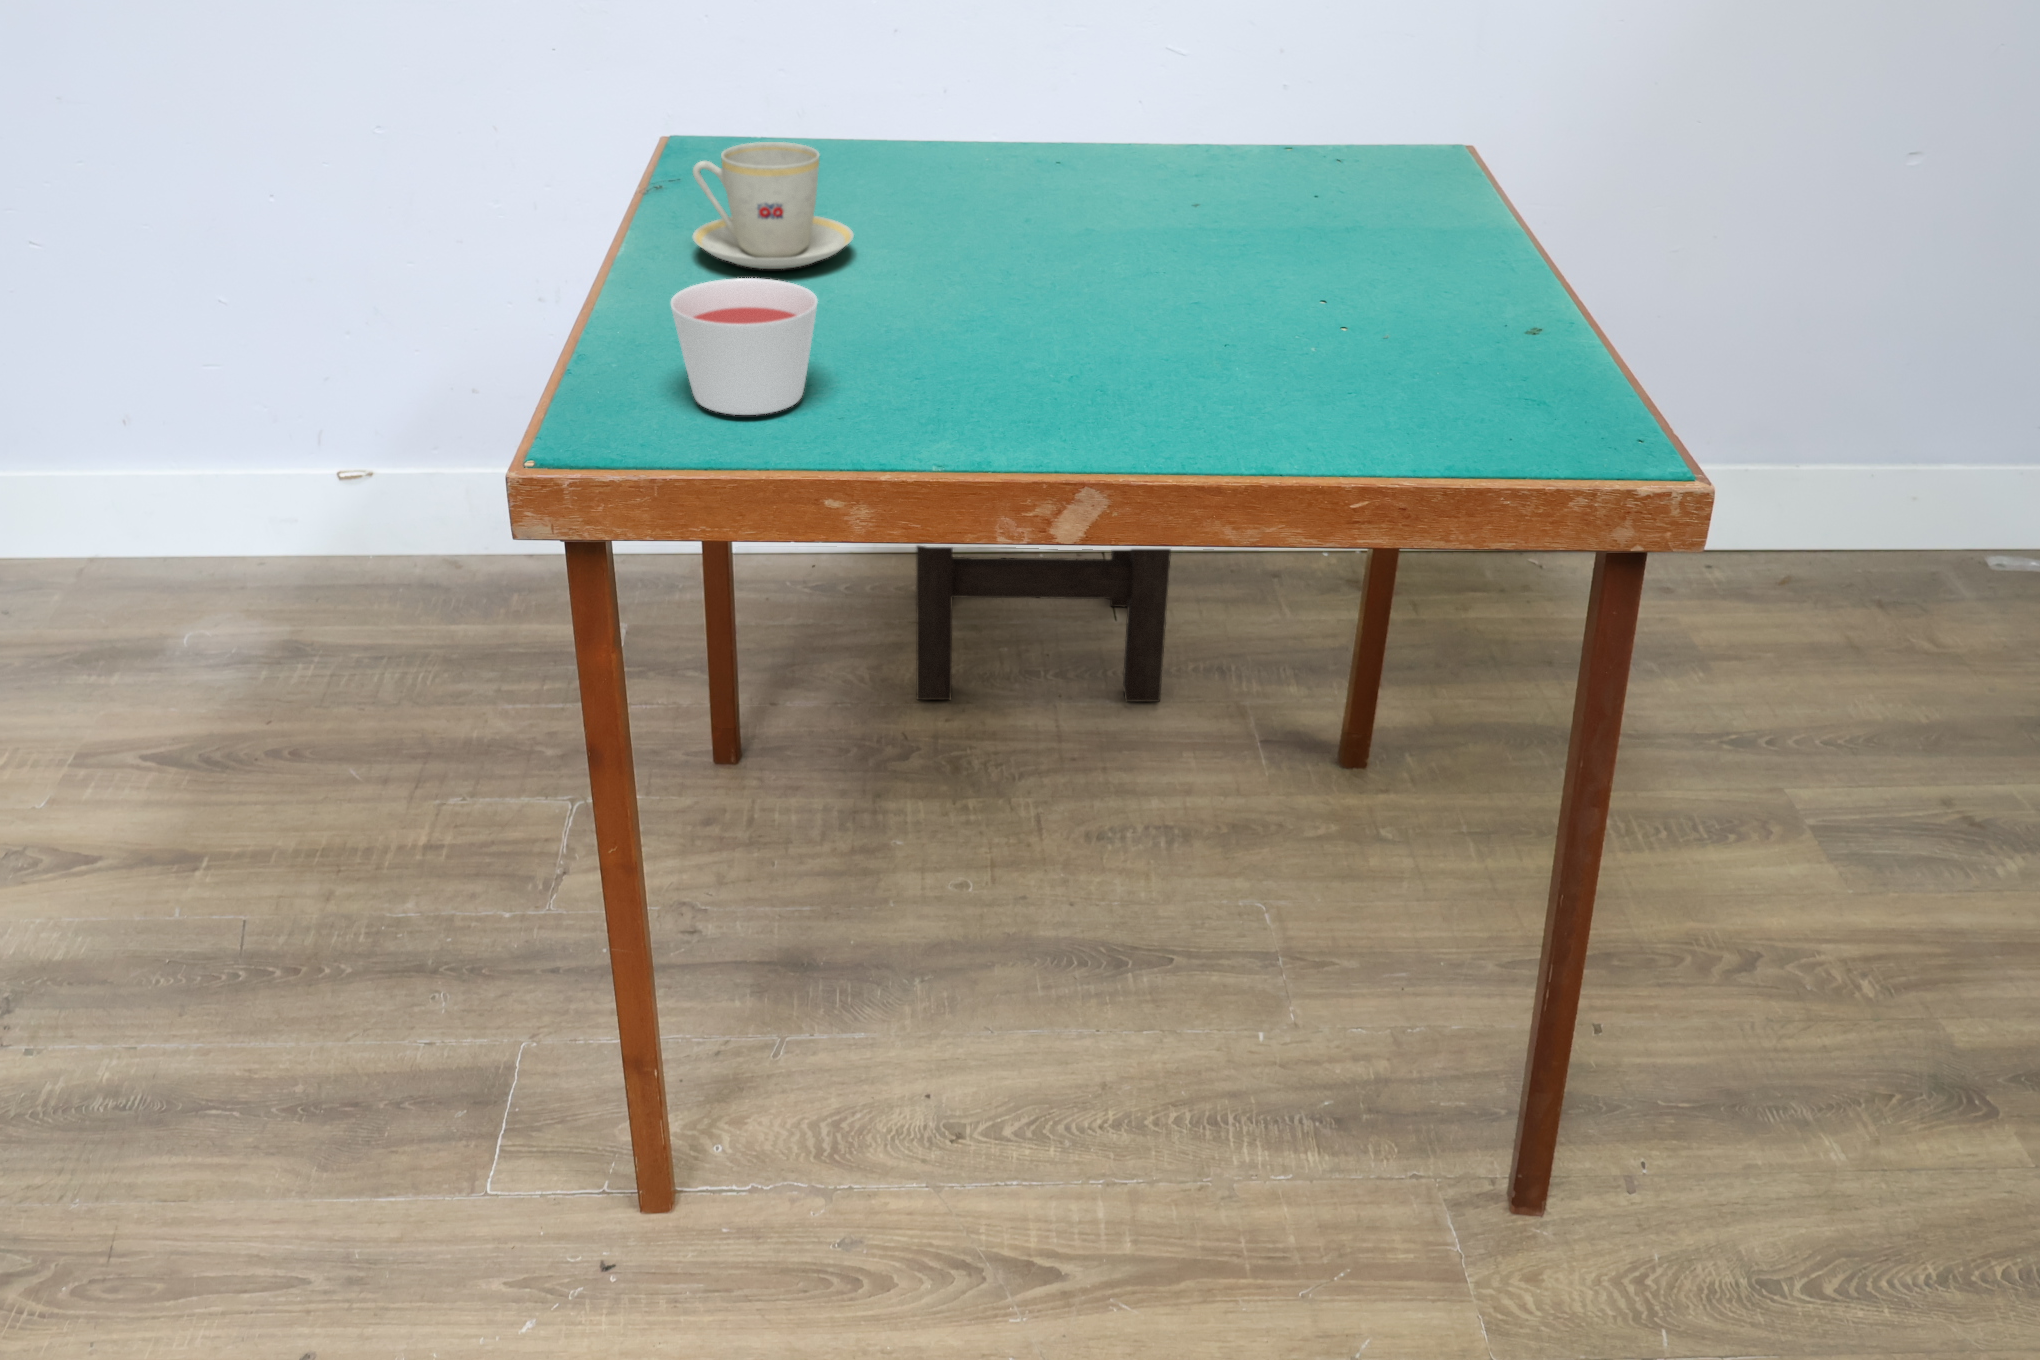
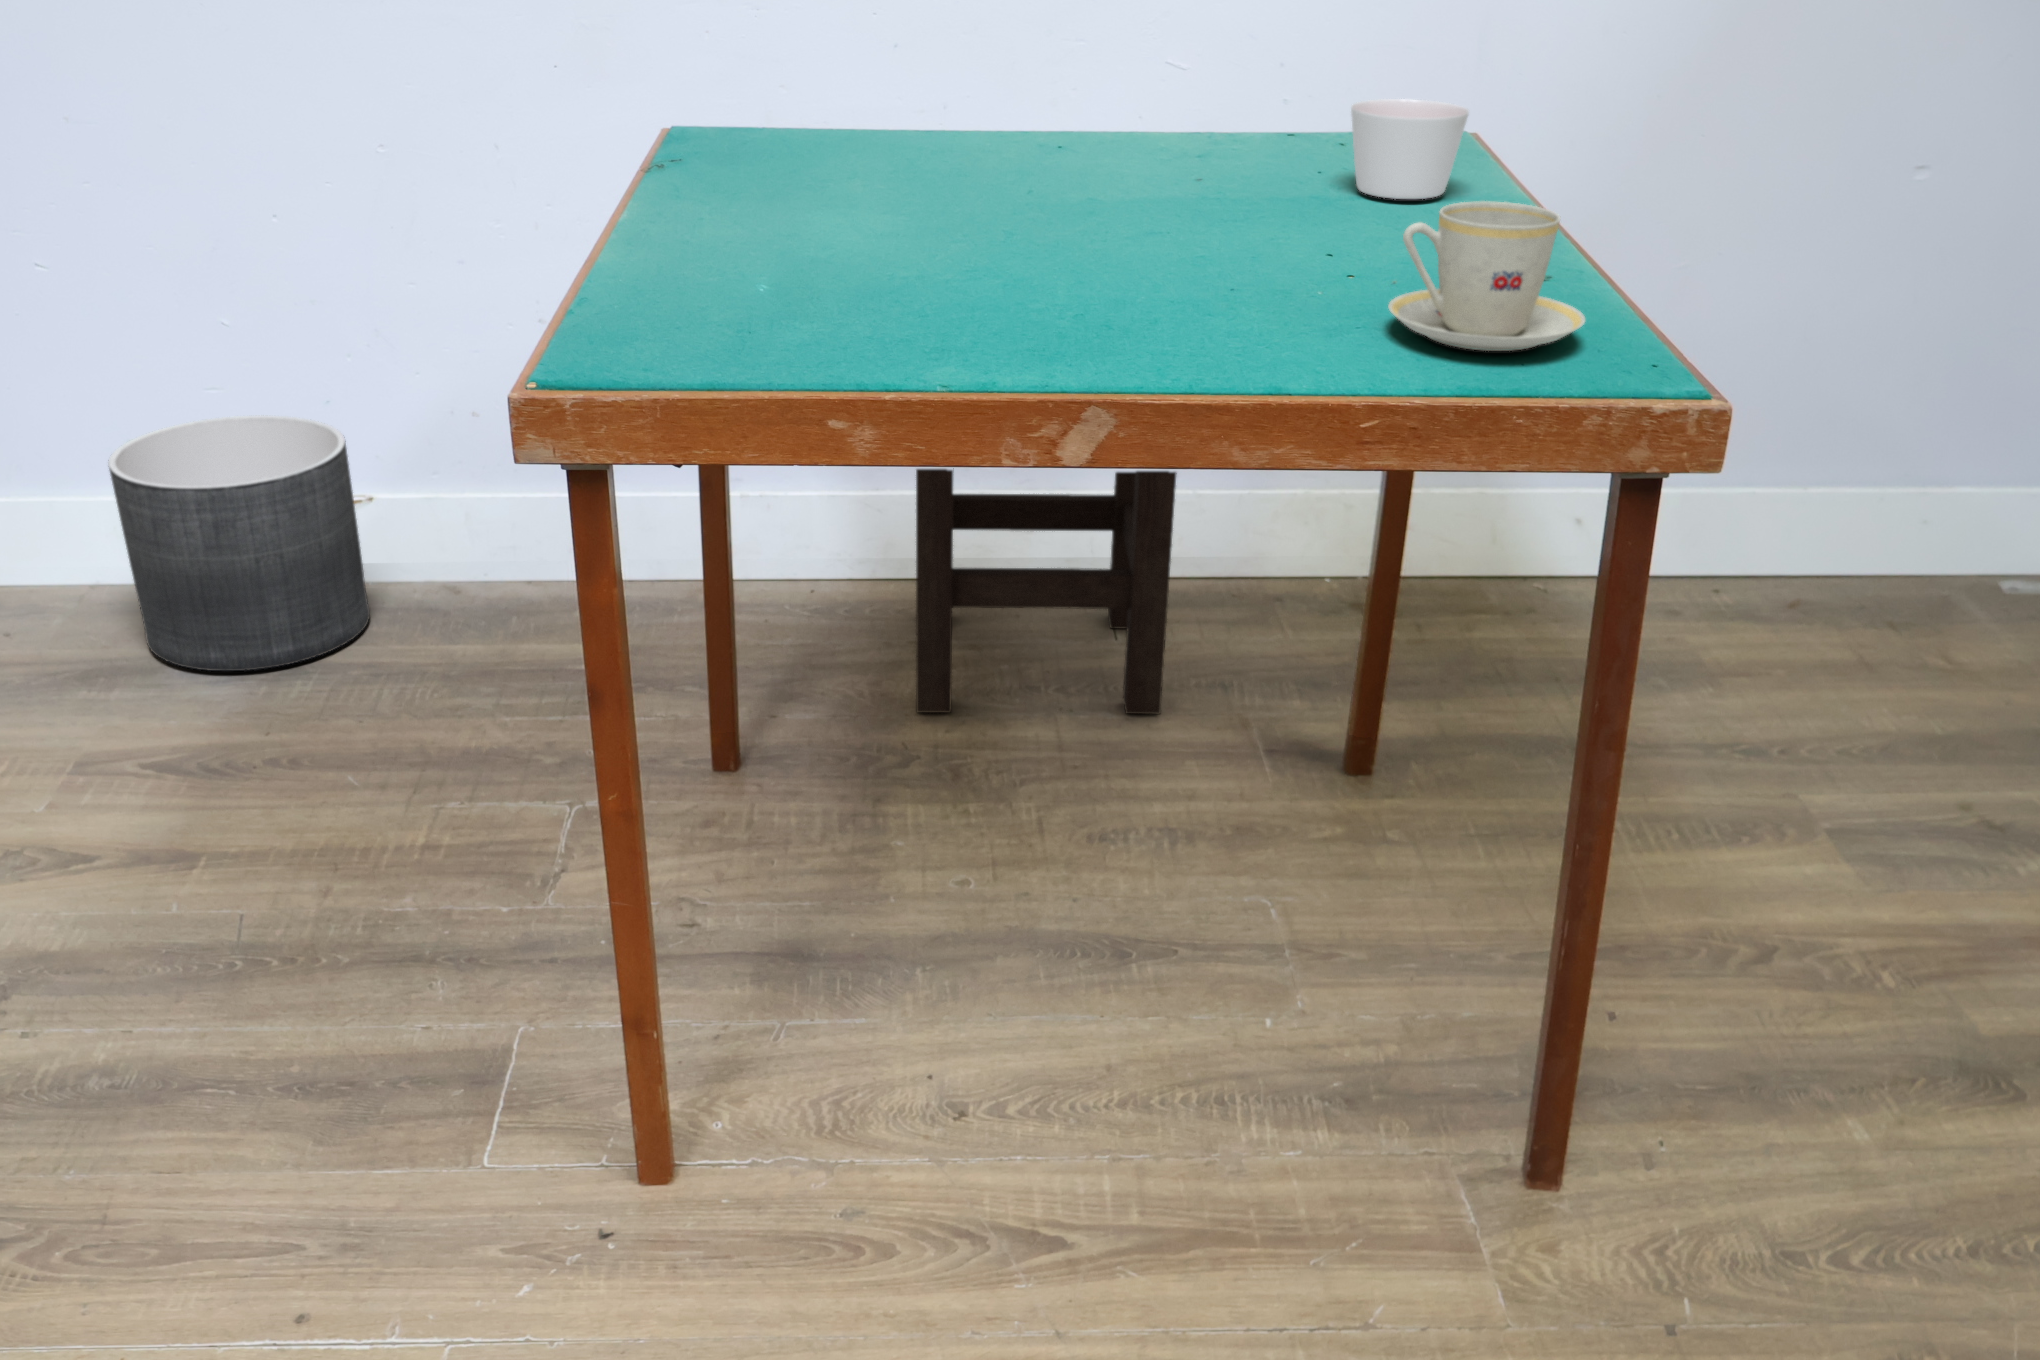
teacup: present [693,142,854,269] -> present [1388,201,1585,351]
candle: present [671,278,817,415] -> present [1351,99,1469,199]
planter: none [97,388,364,653] -> present [108,415,370,671]

